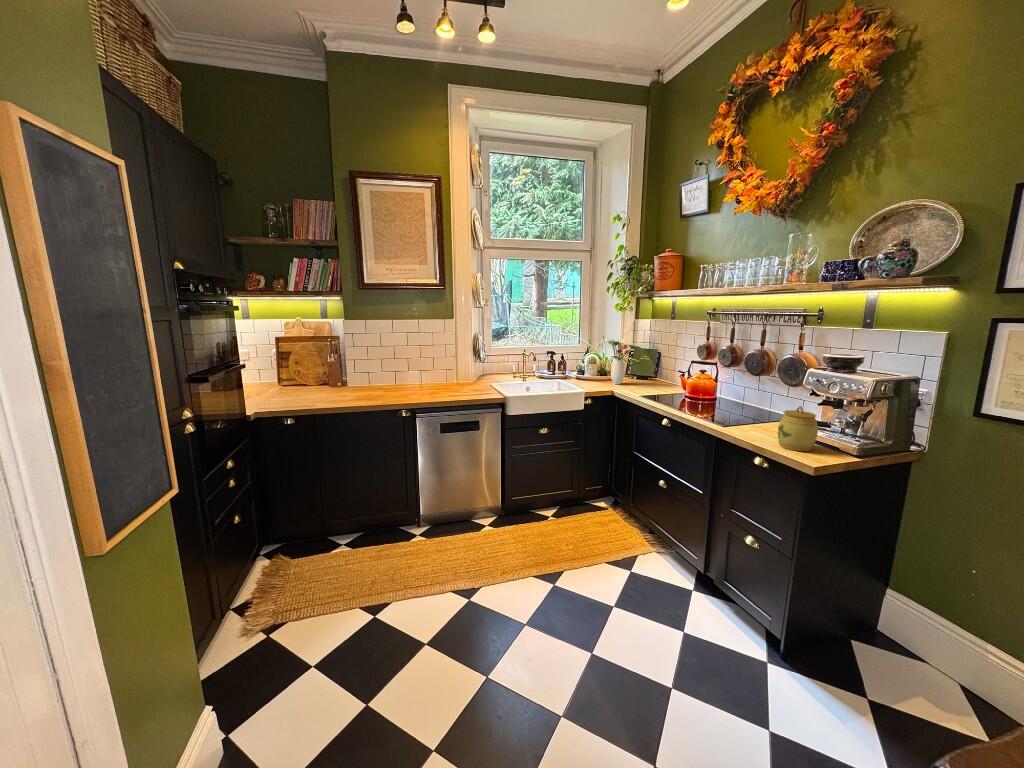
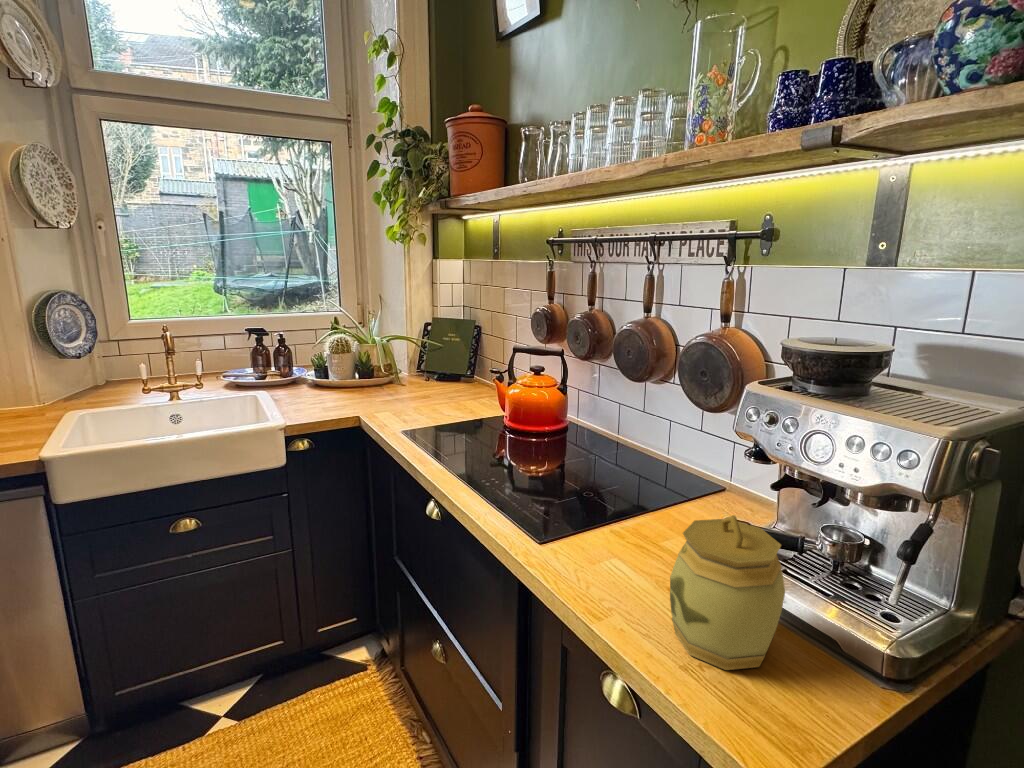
flower arrangement: present [605,339,646,384] -> none [351,299,438,396]

